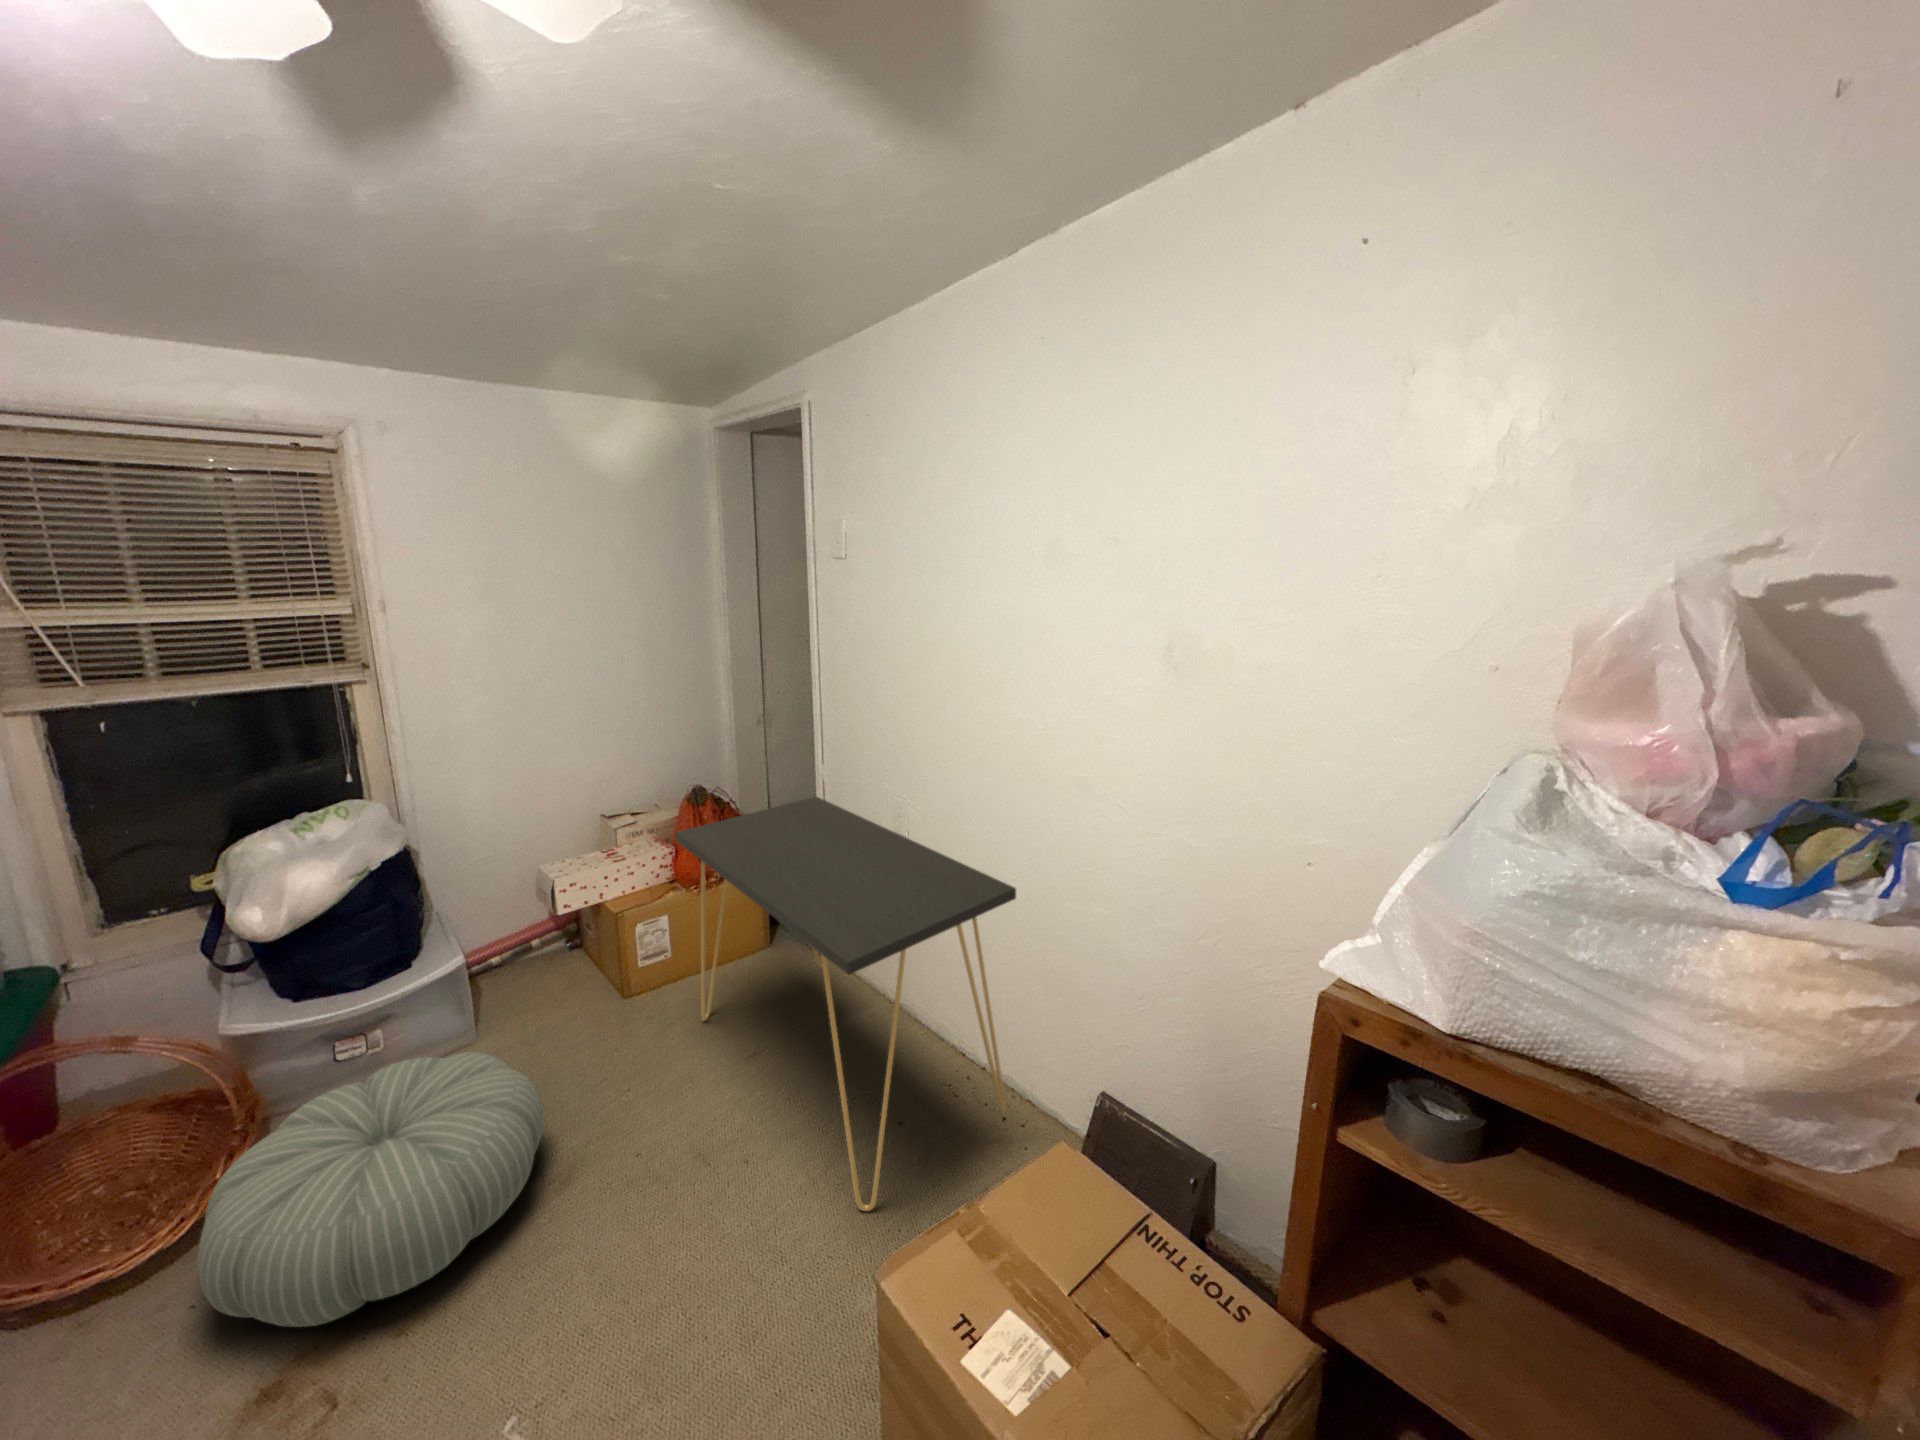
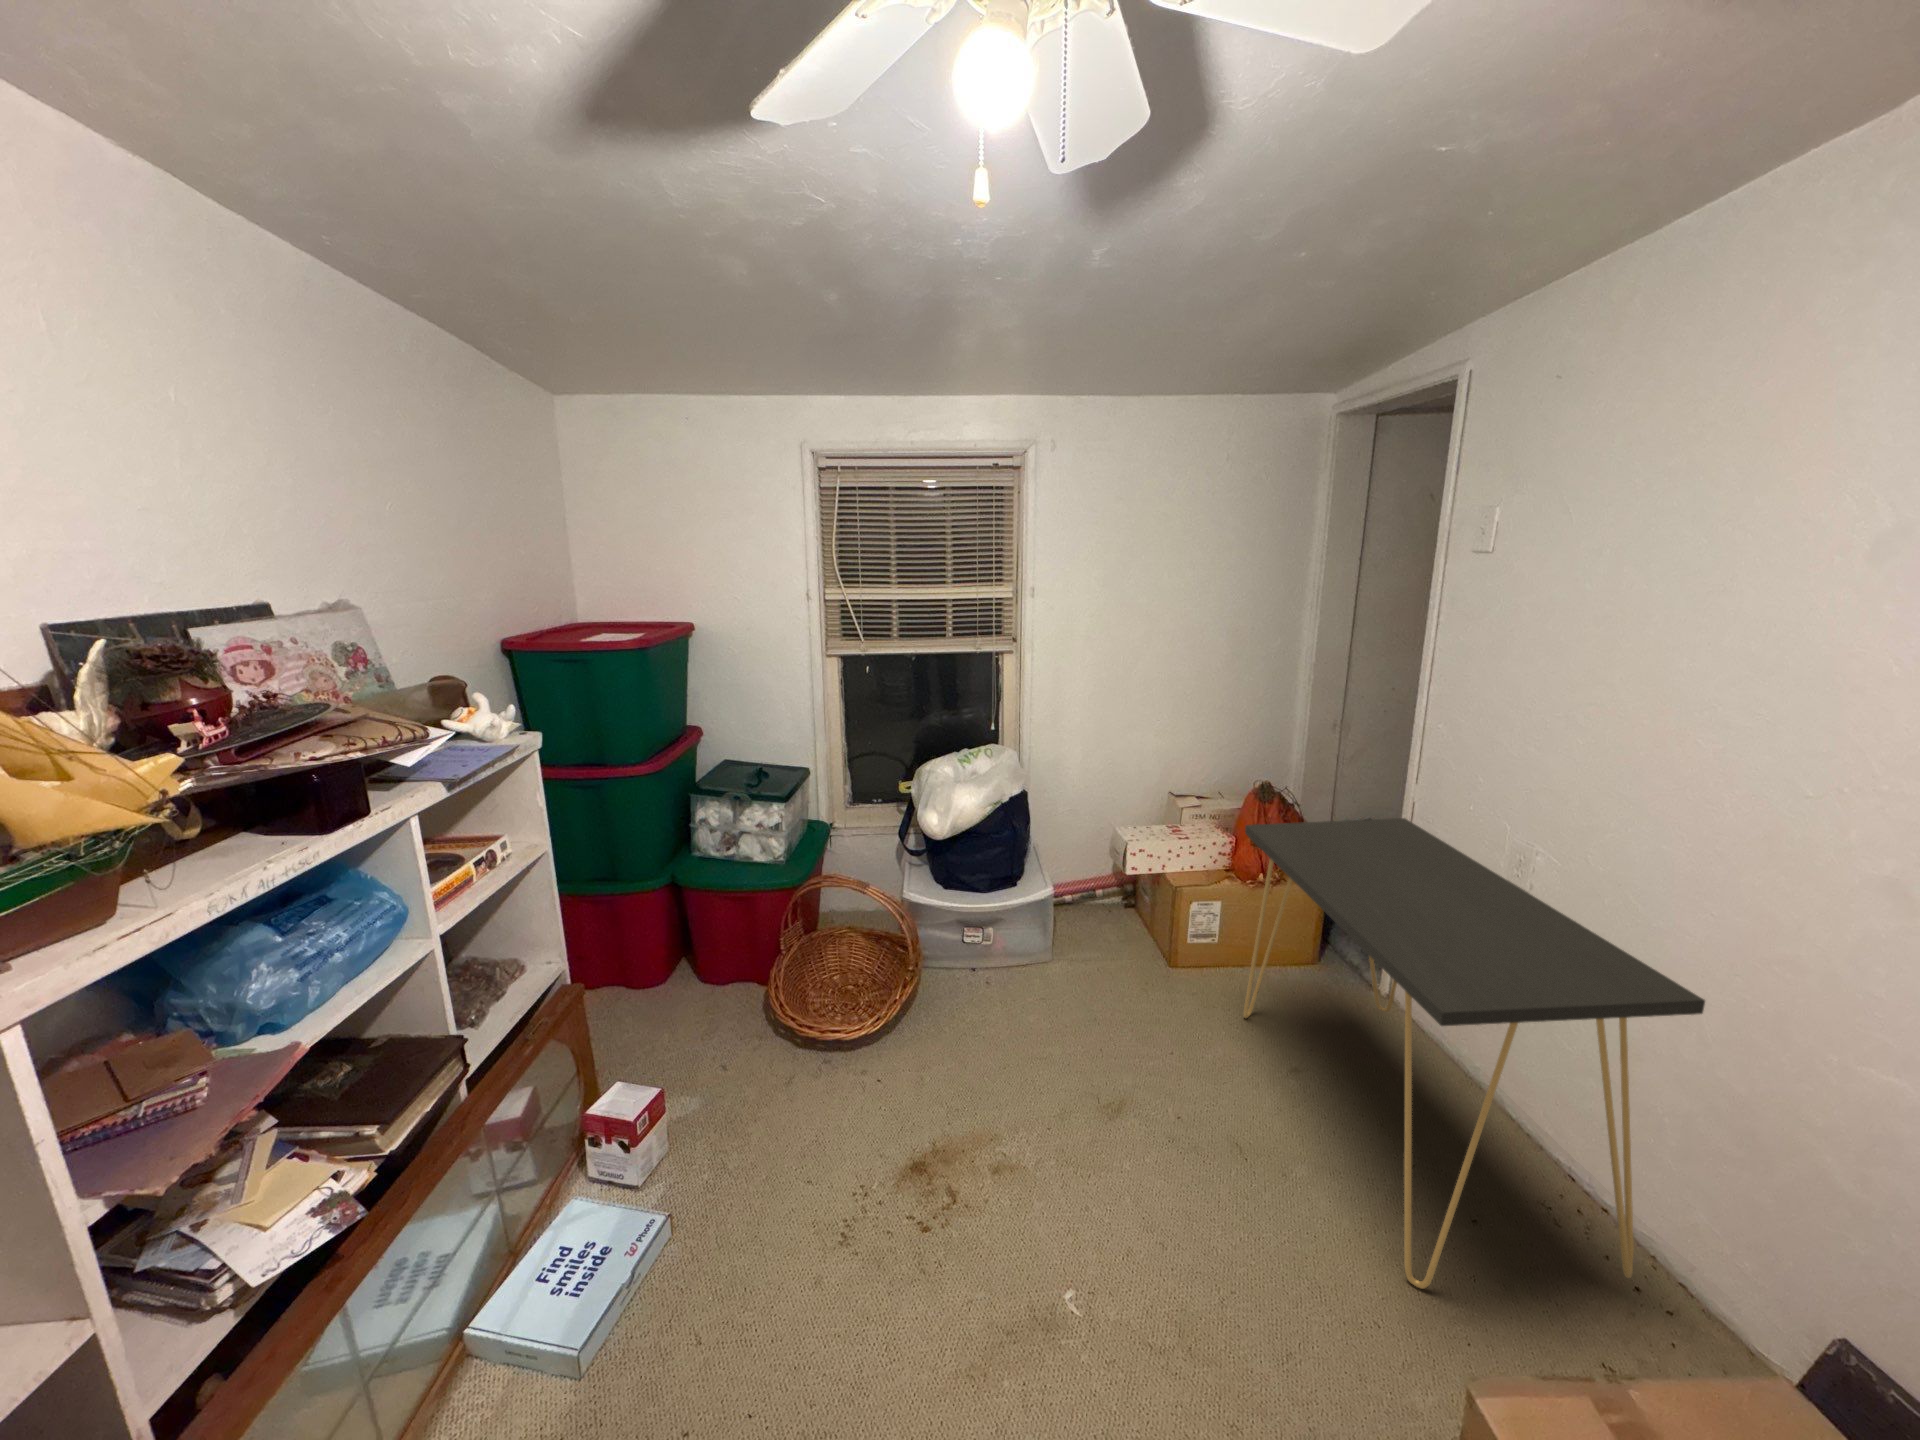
pouf: present [198,1052,543,1327] -> none [901,958,1107,1132]

